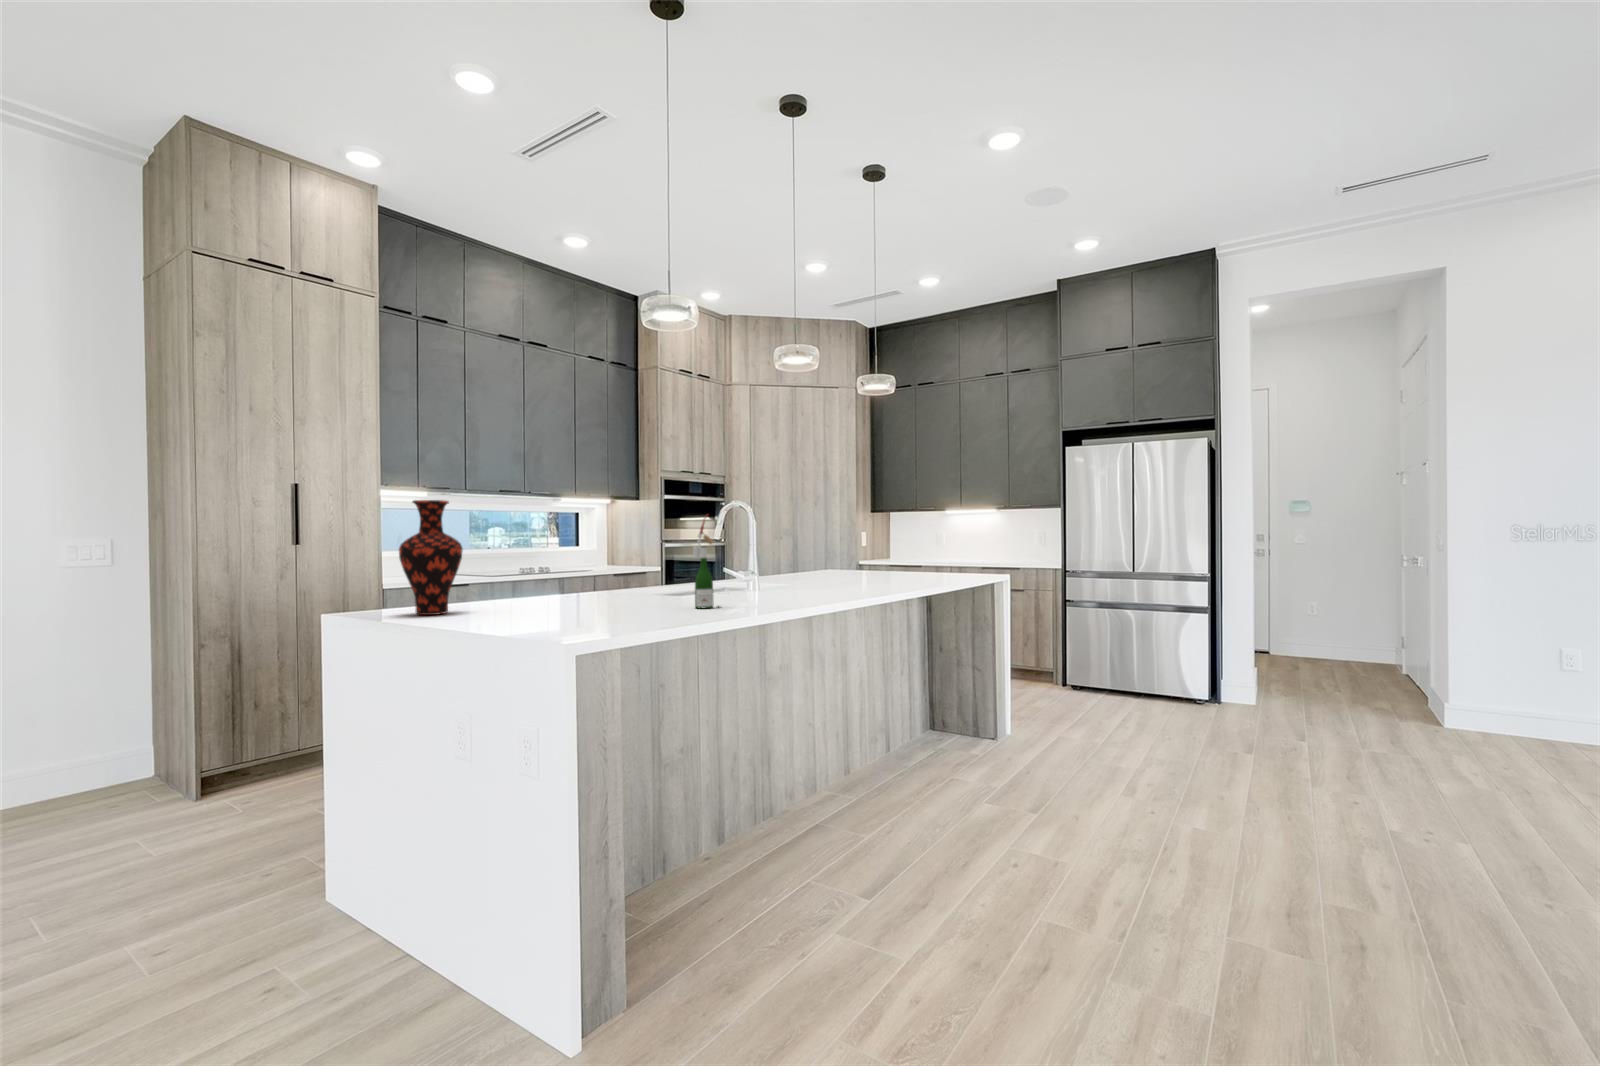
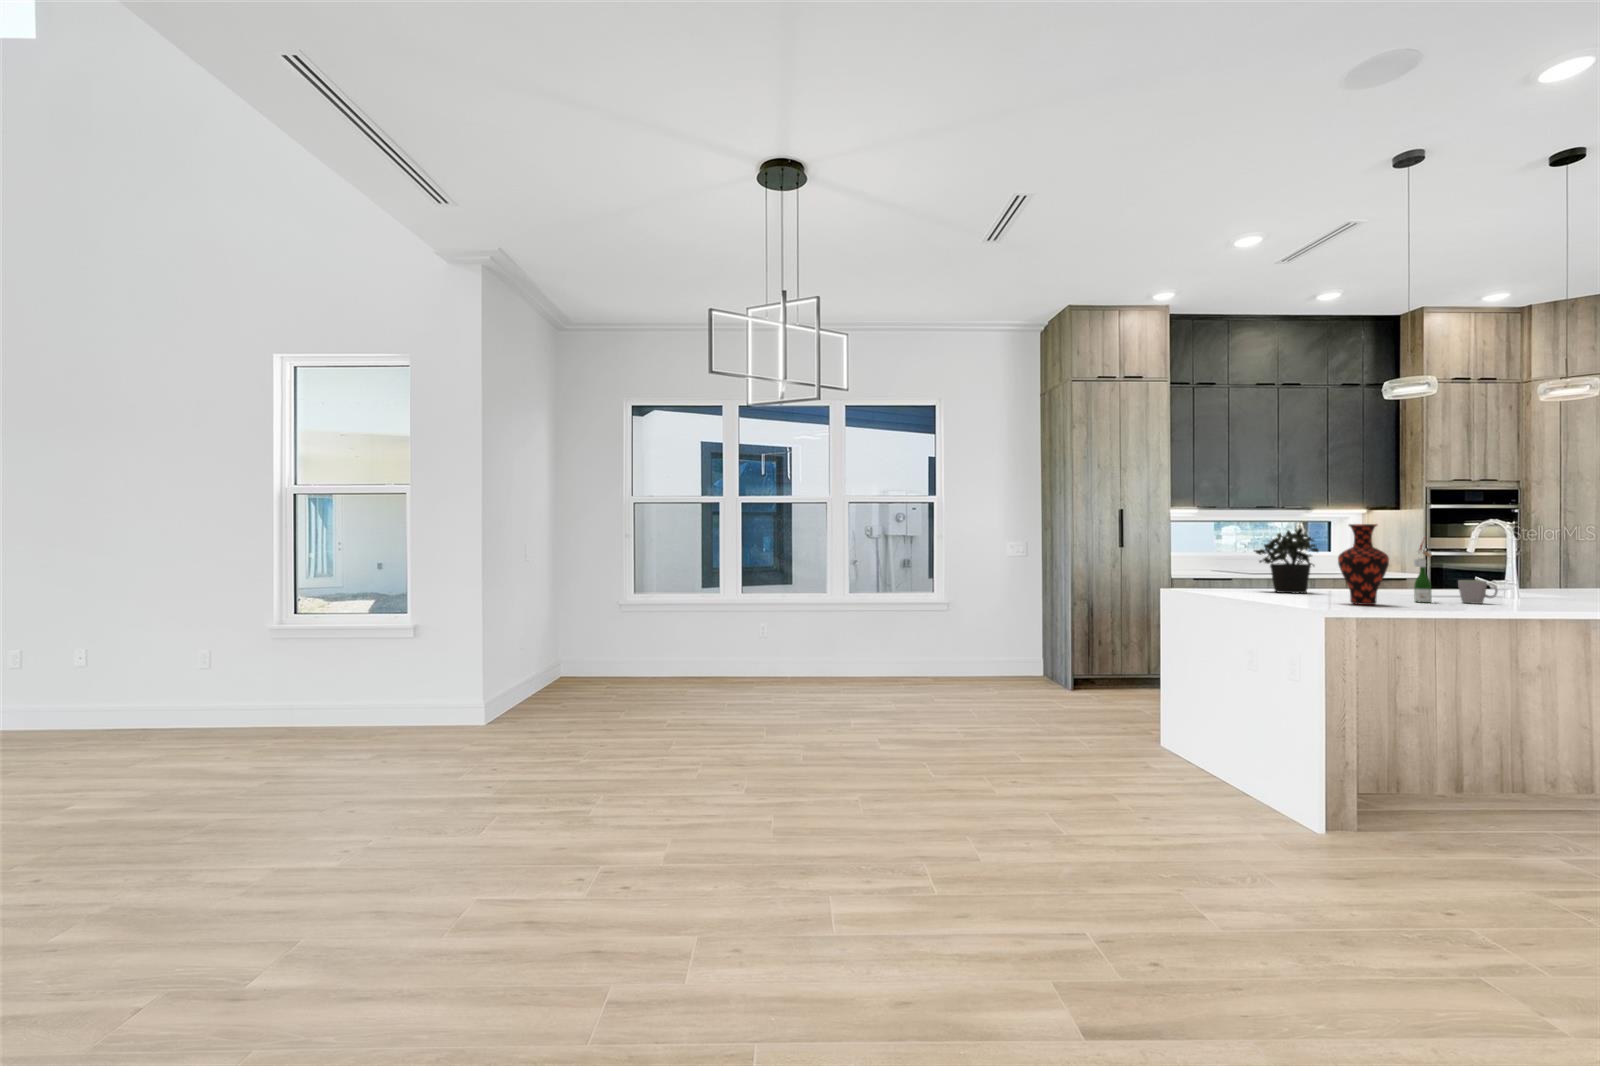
vase: present [399,500,463,615] -> present [1338,524,1389,605]
potted plant: none [485,504,576,606] -> present [1255,528,1319,593]
mug: none [737,573,776,604] -> present [1458,580,1498,604]

